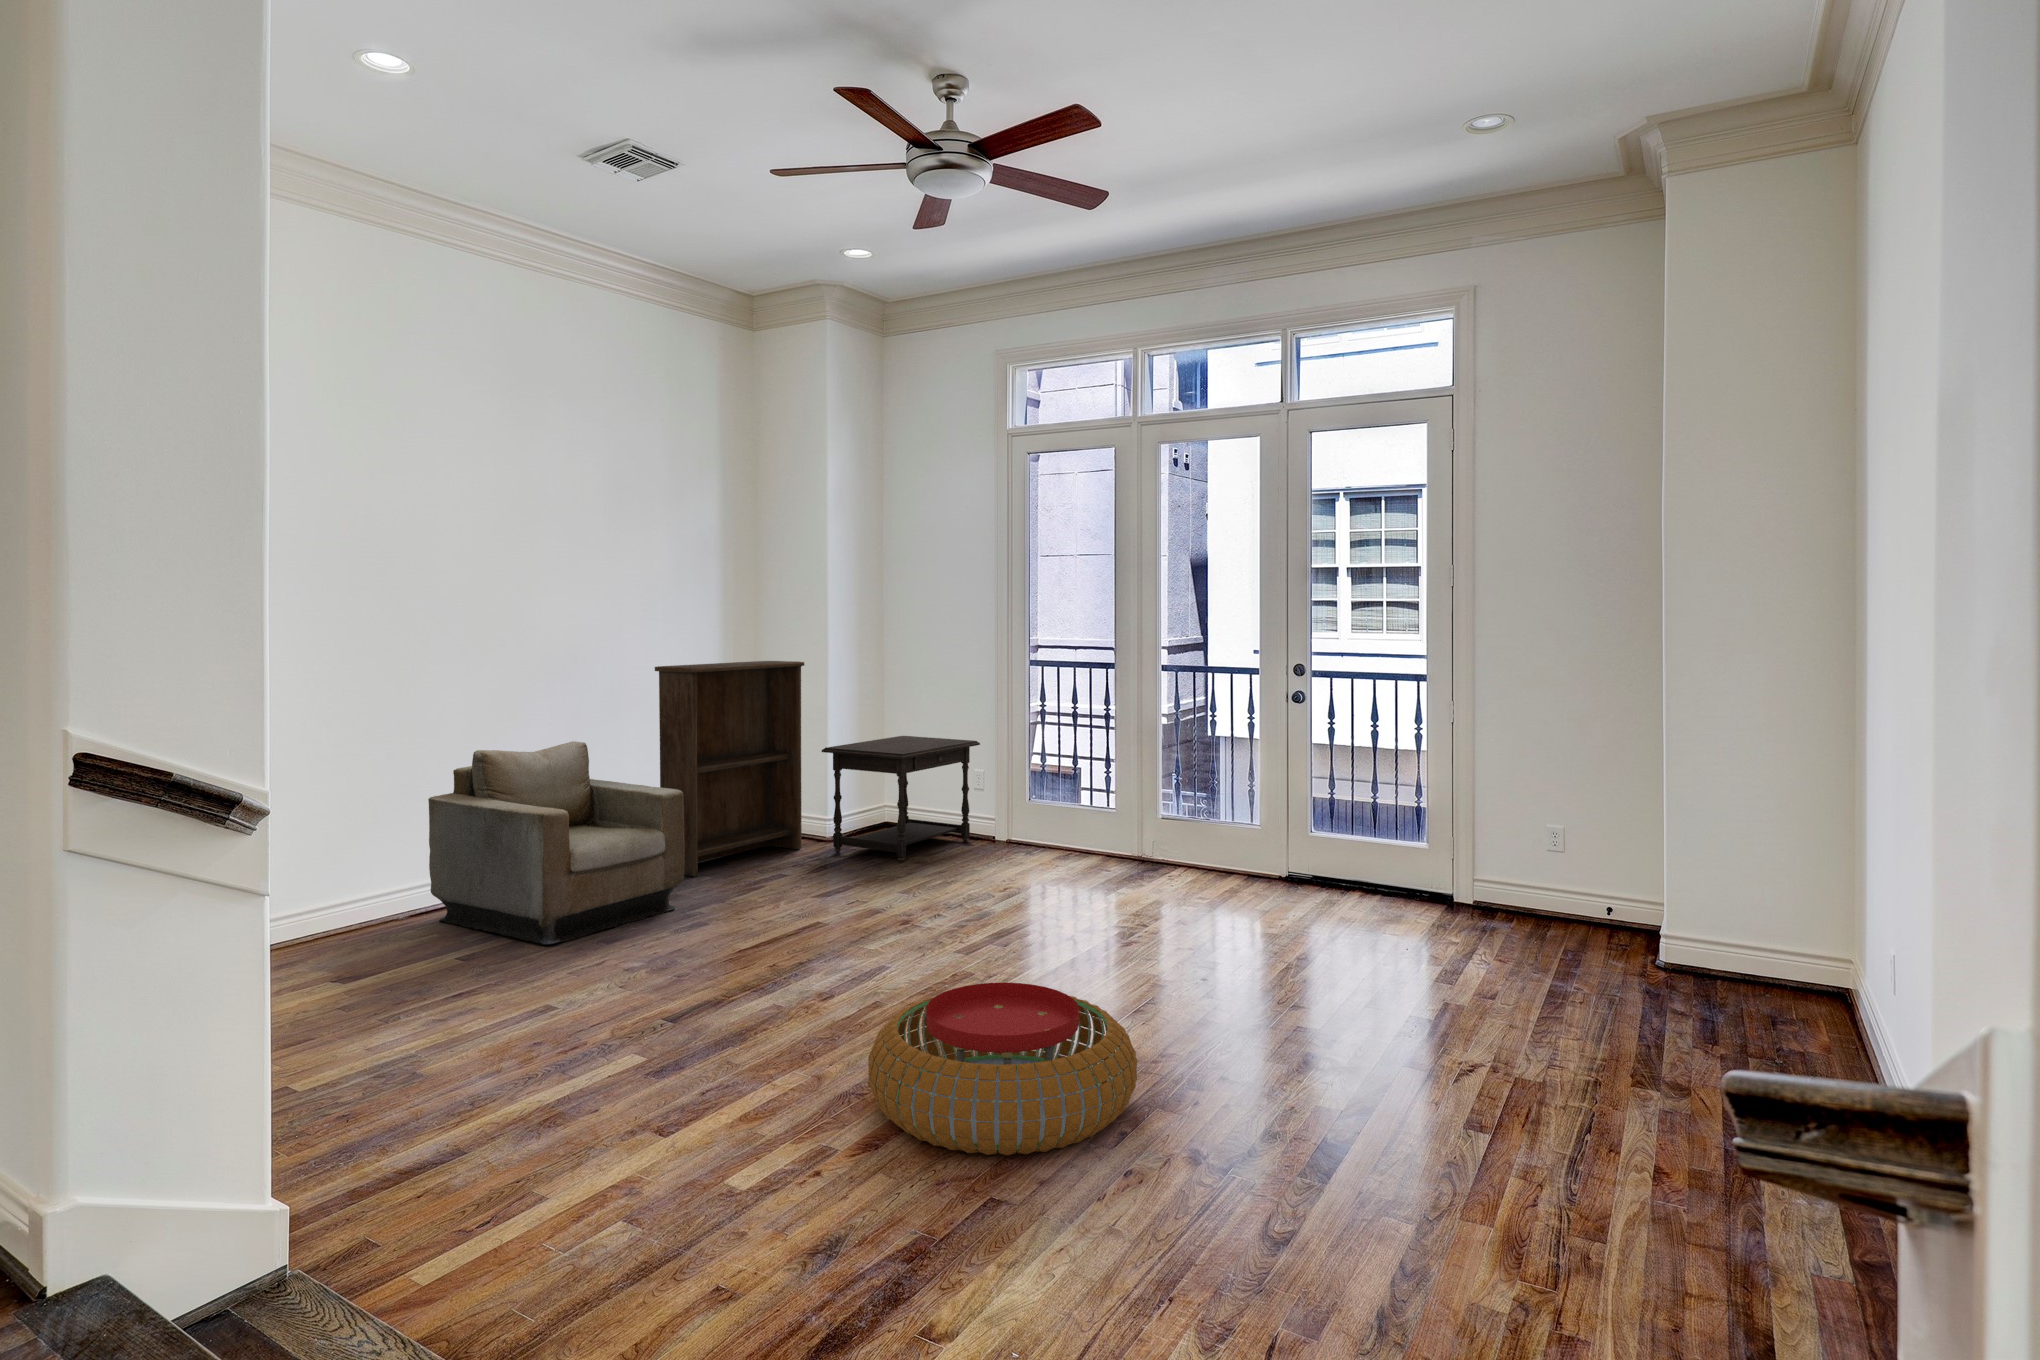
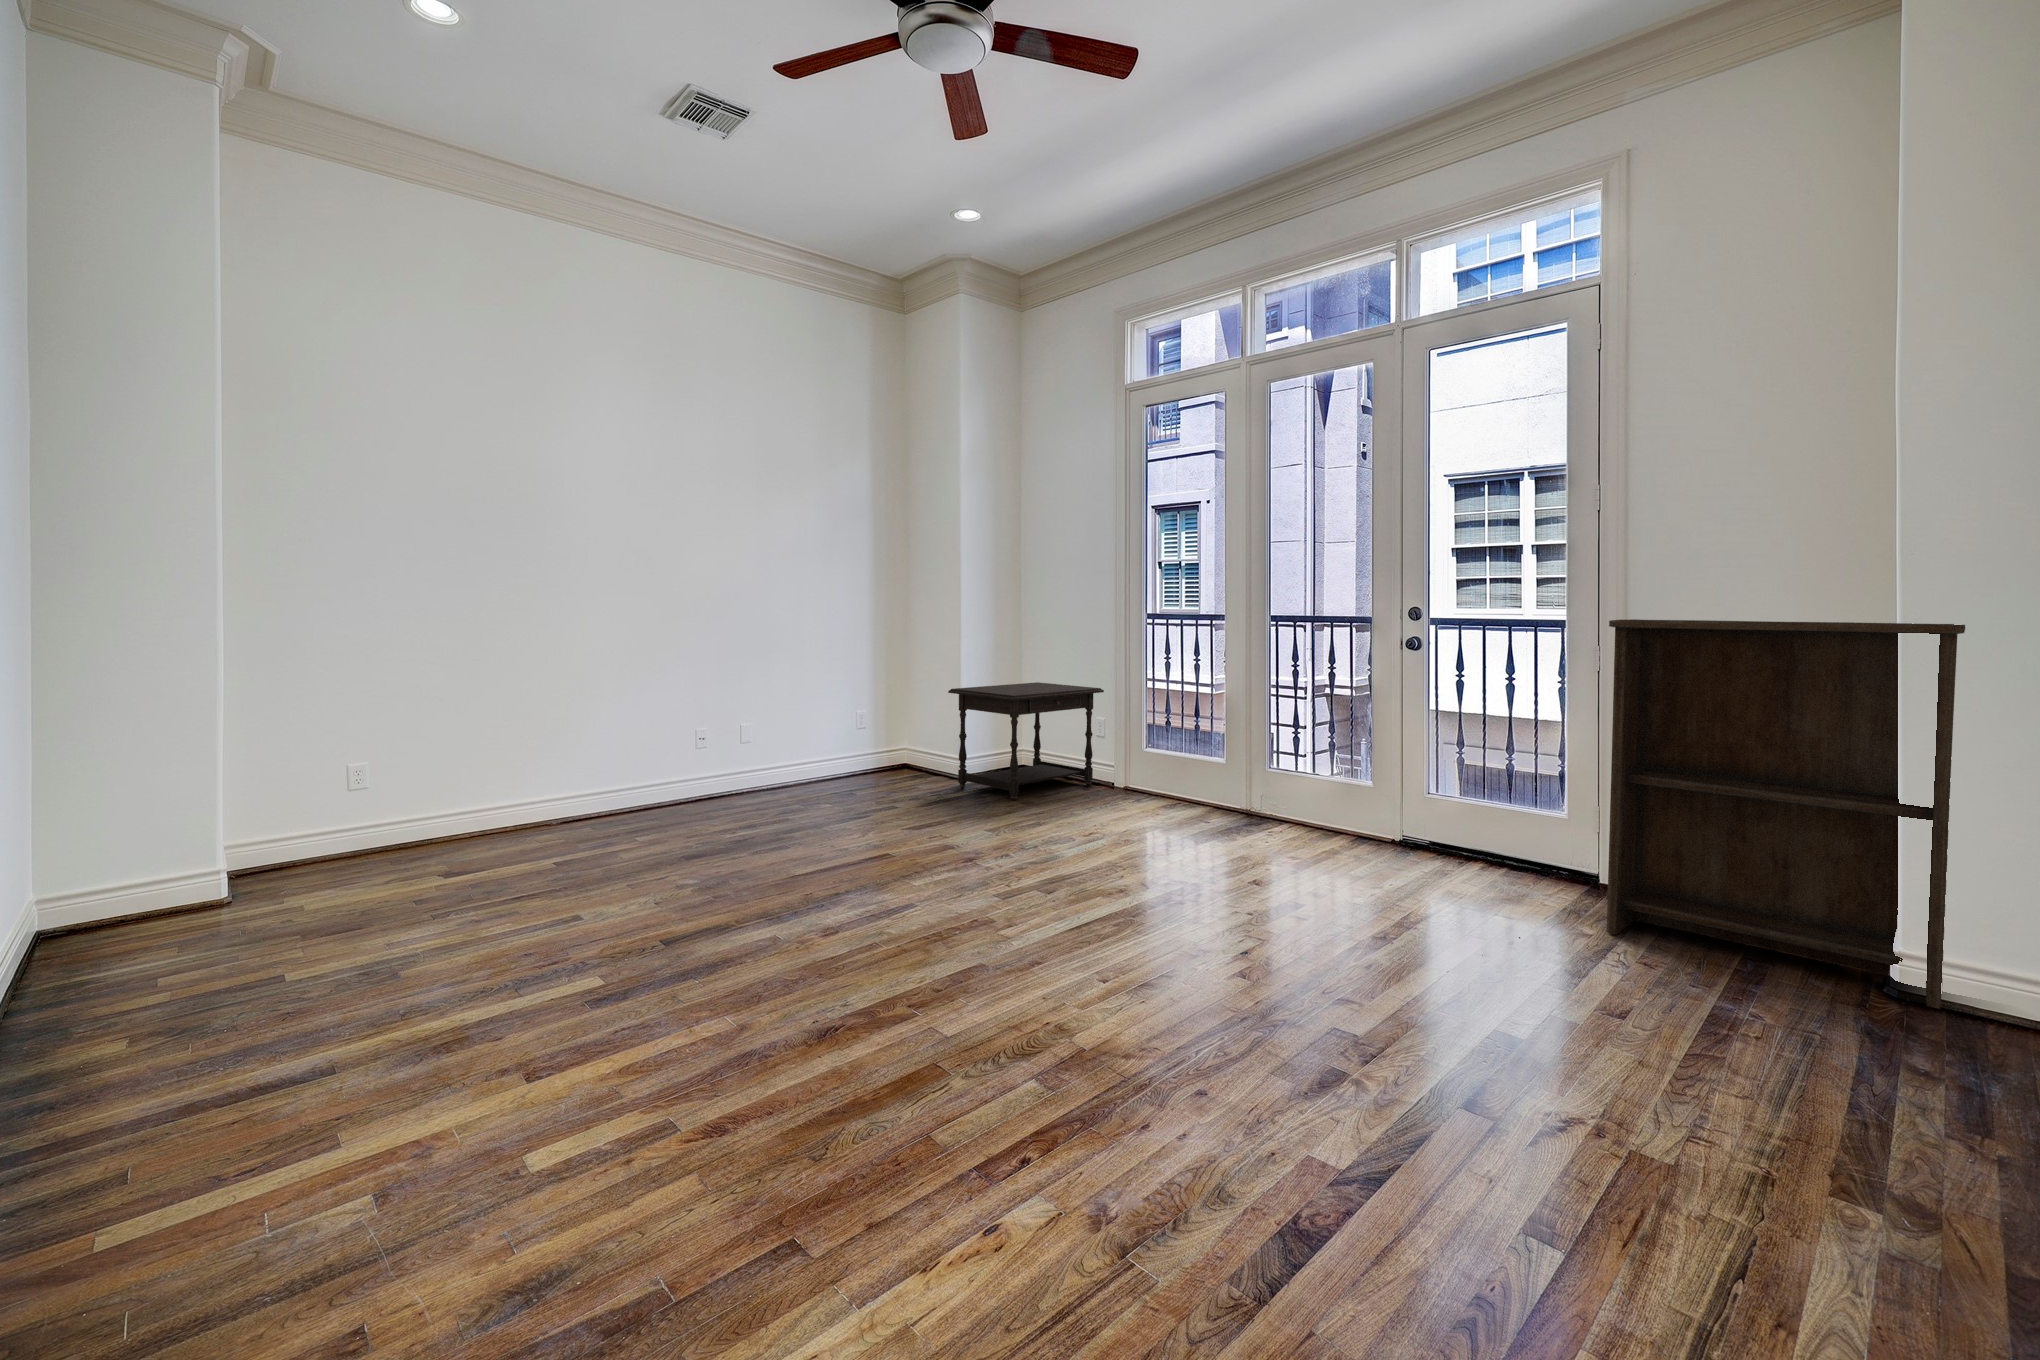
bookshelf: present [655,661,804,876] -> present [1606,619,1965,1009]
armchair: present [428,741,685,945] -> none [514,671,784,855]
pouf: present [868,983,1137,1155] -> none [739,942,1076,1177]

